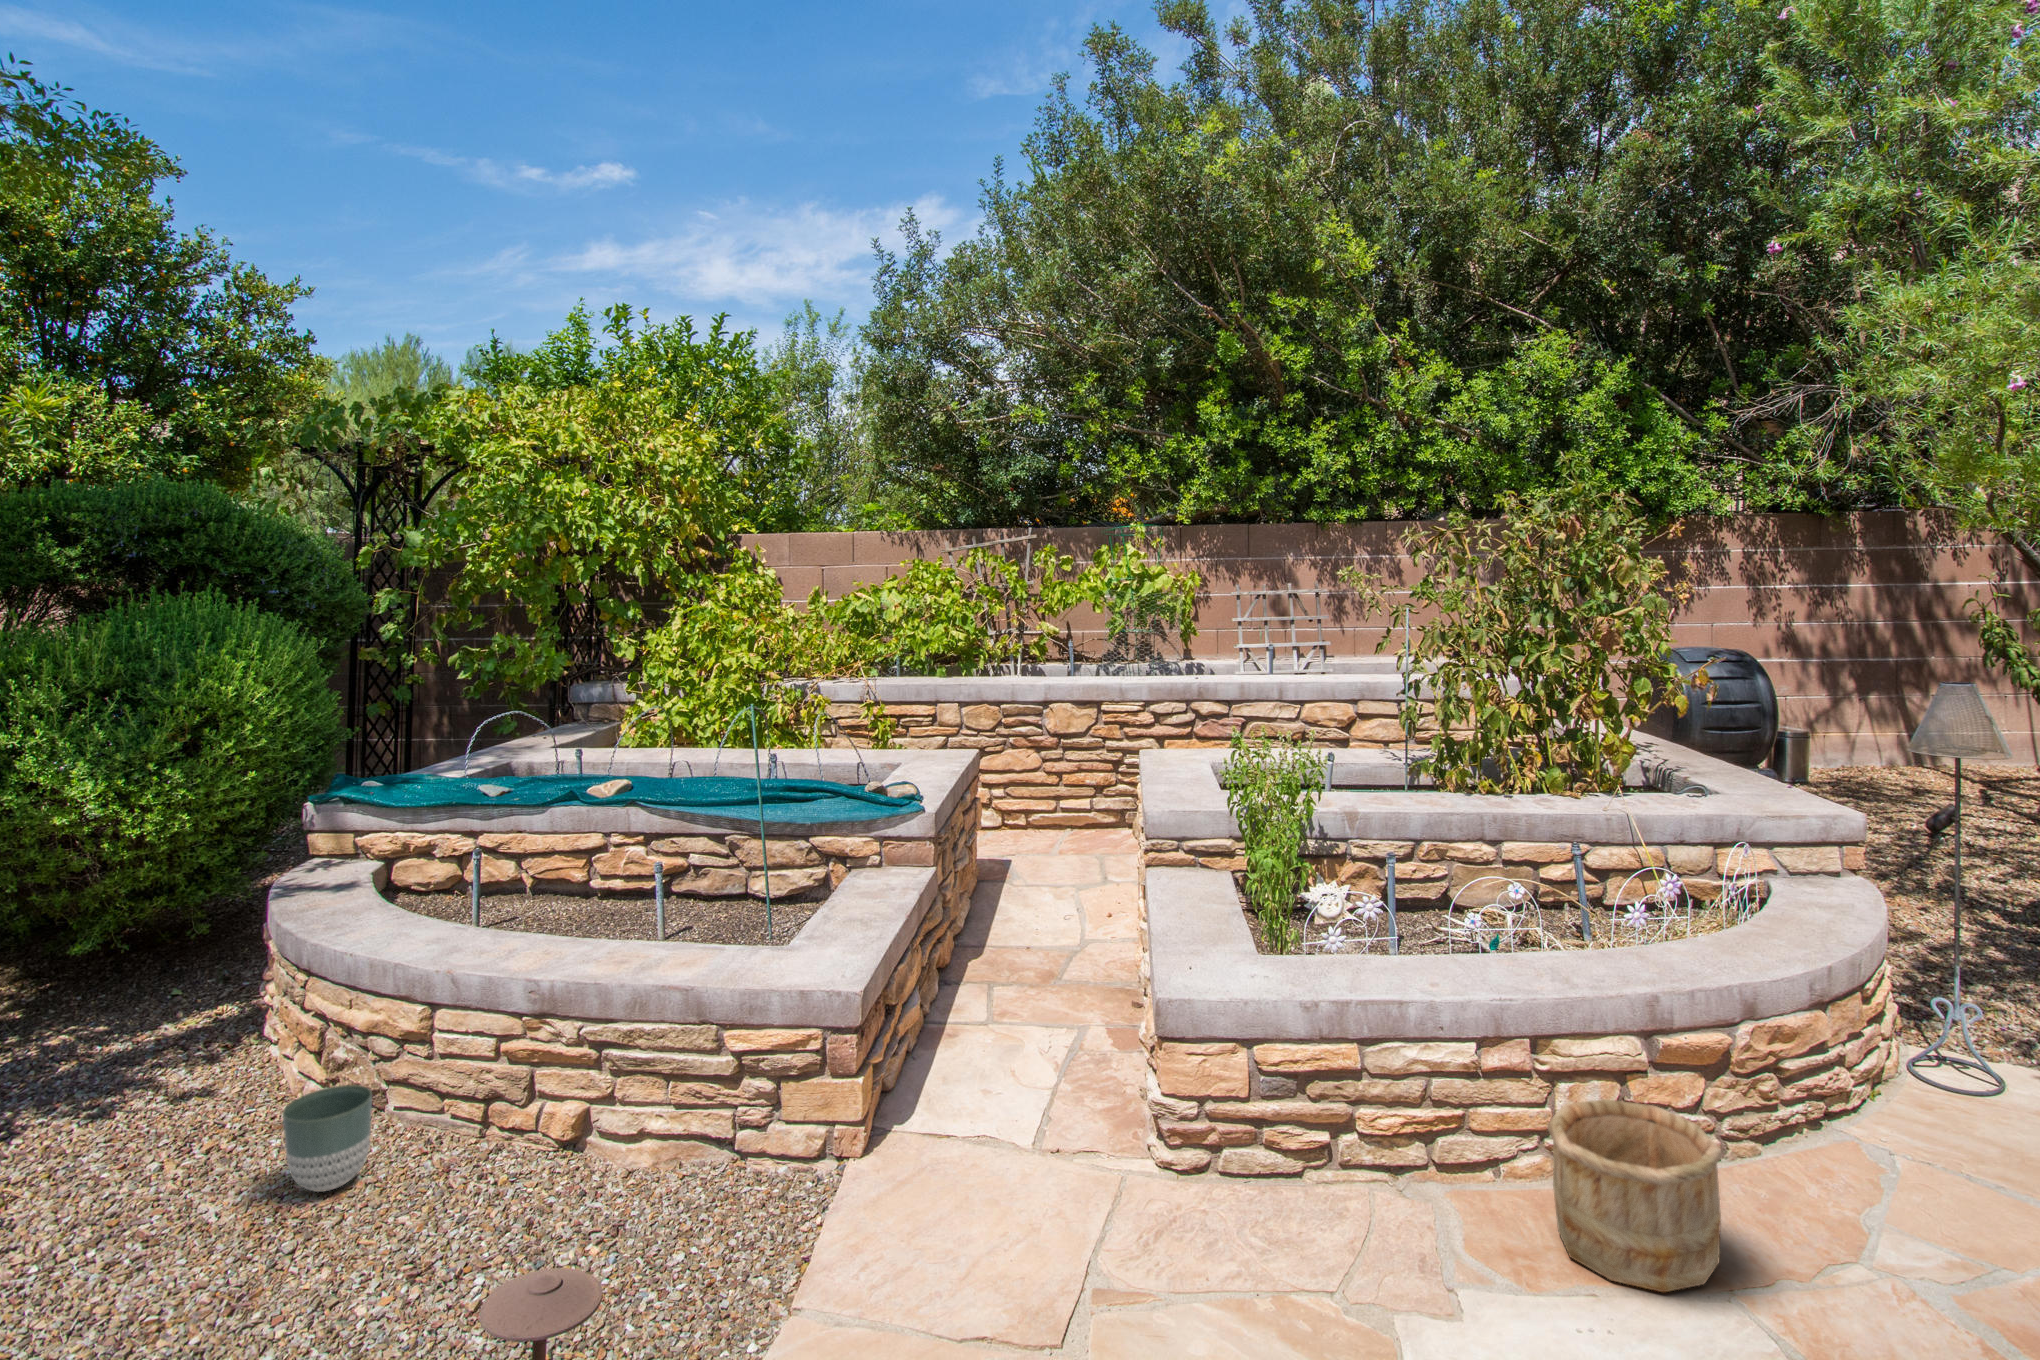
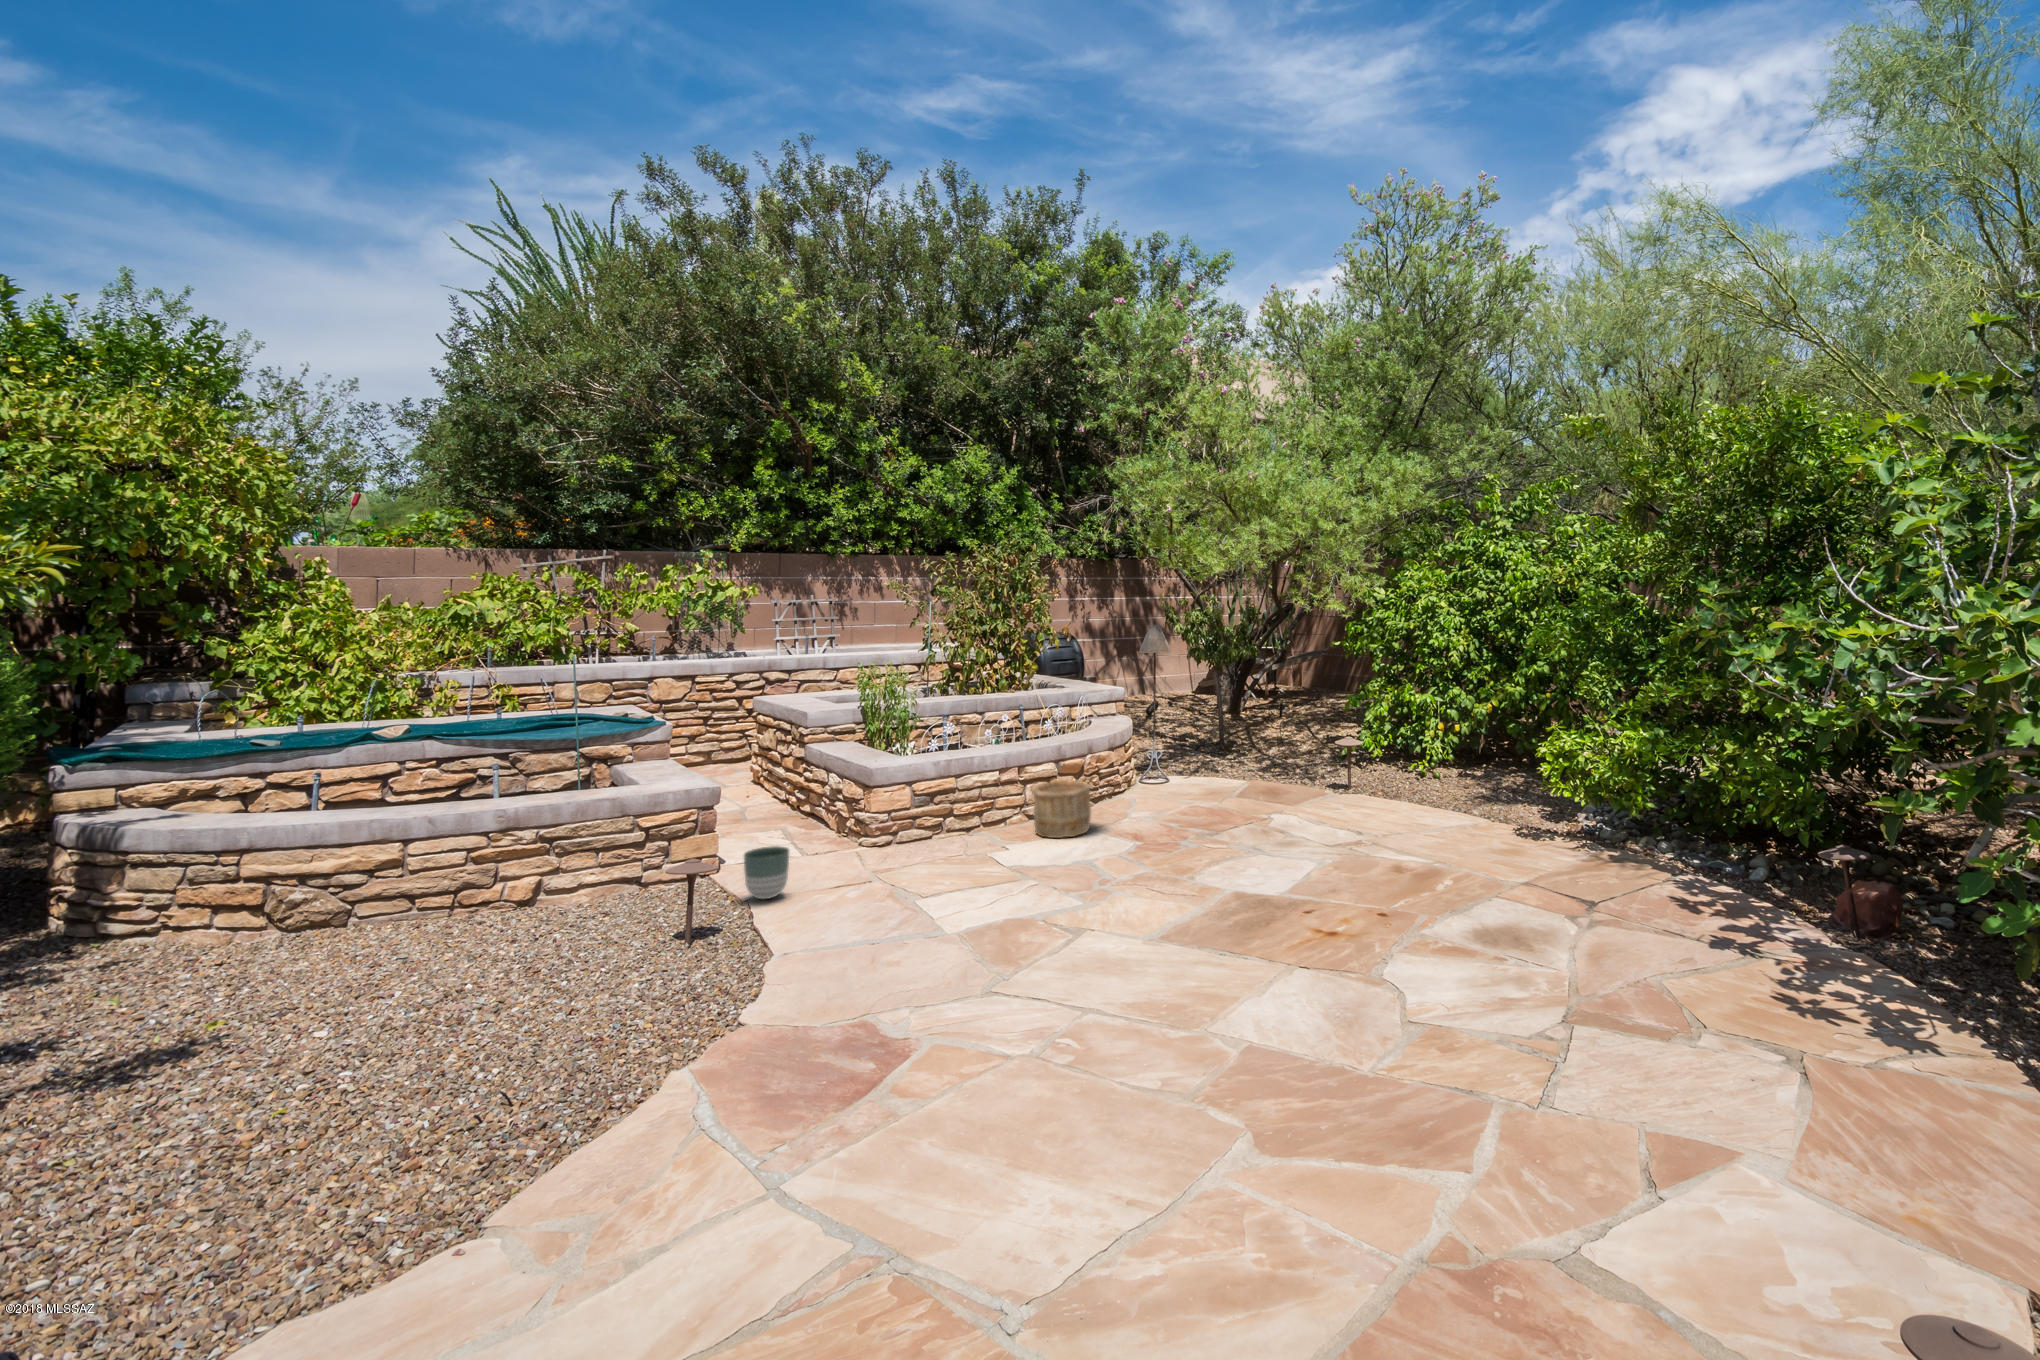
planter: present [283,1085,372,1192] -> present [744,846,789,899]

